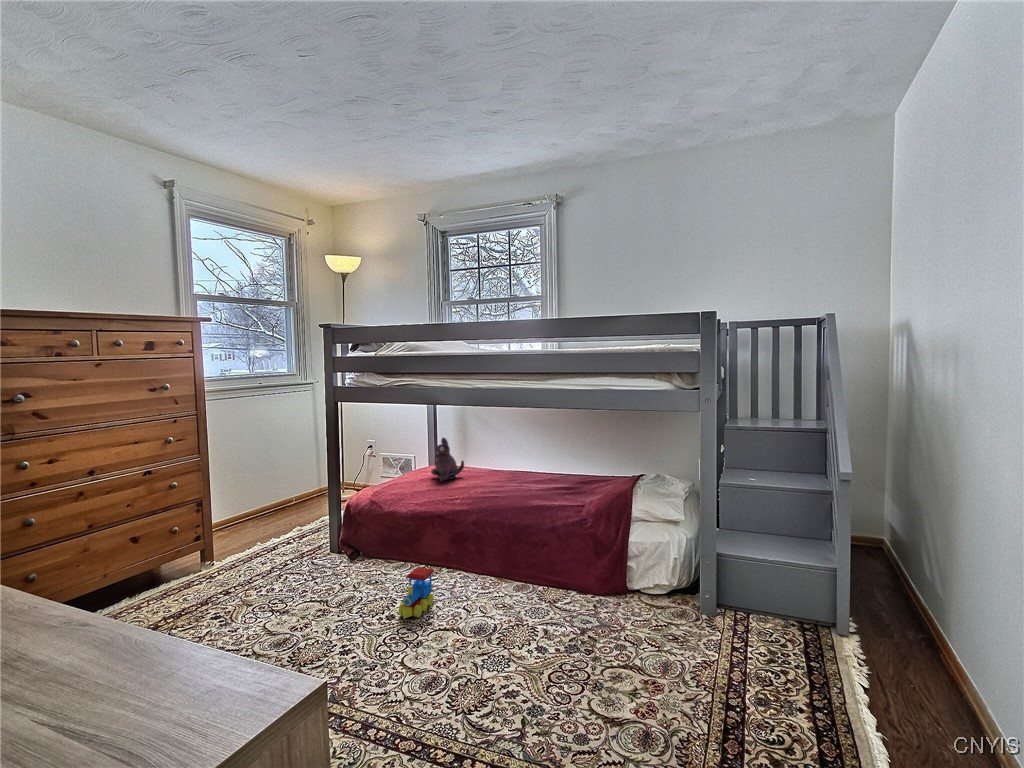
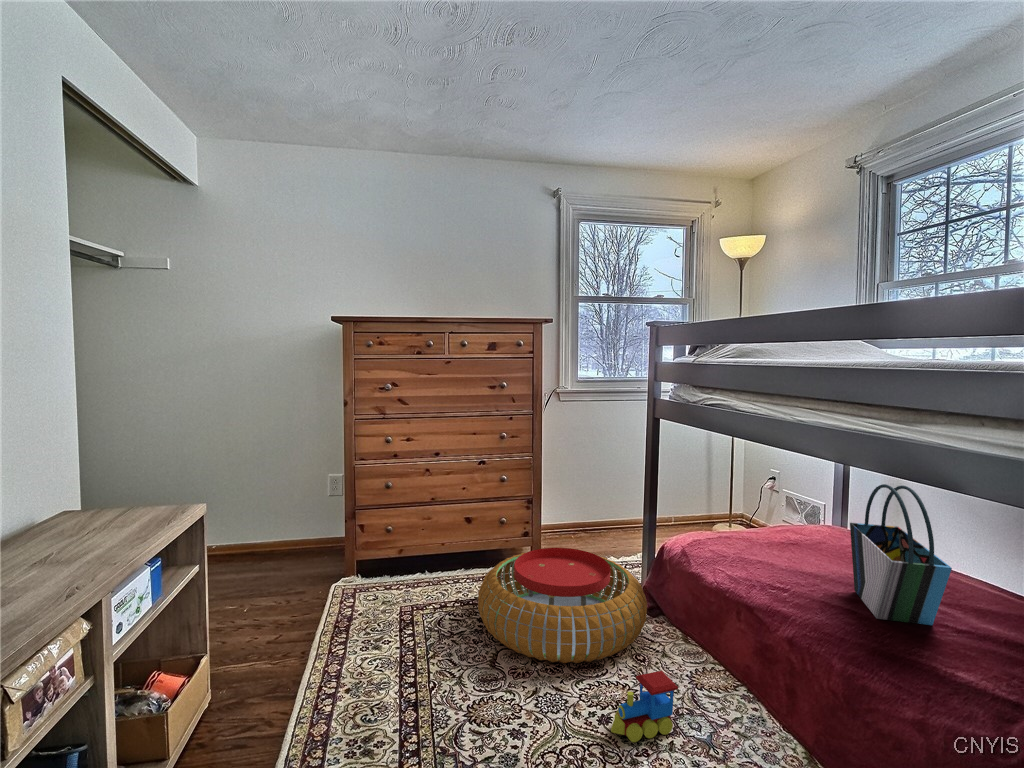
tote bag: none [476,417,538,494] -> present [850,484,952,625]
plush toy: present [431,437,464,482] -> none [792,493,847,559]
pouf: none [205,524,368,620] -> present [478,548,647,663]

